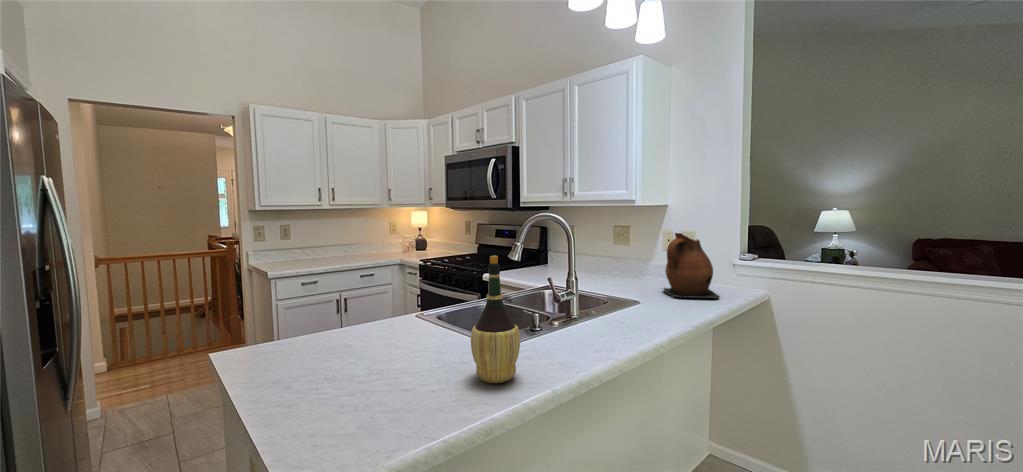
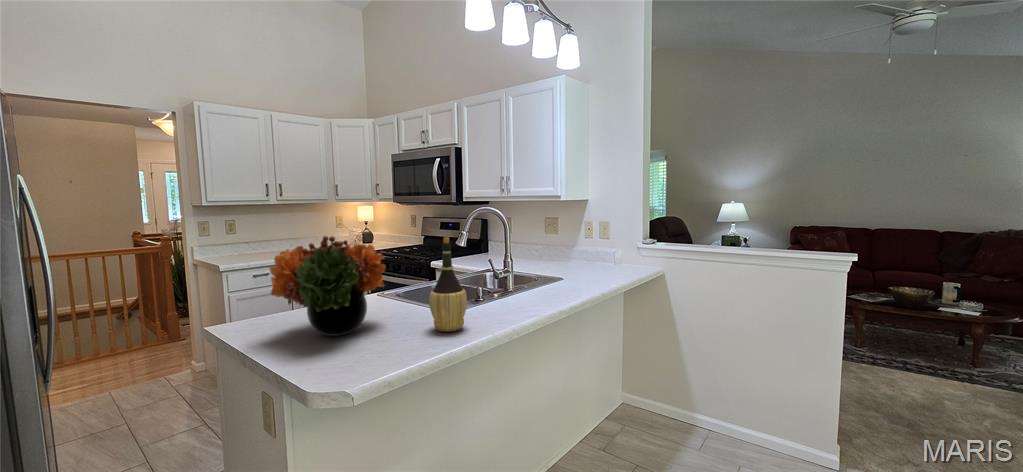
ceramic pitcher: present [663,233,719,299] -> none [581,222,626,275]
flower arrangement: none [266,251,419,381] -> present [270,236,386,336]

